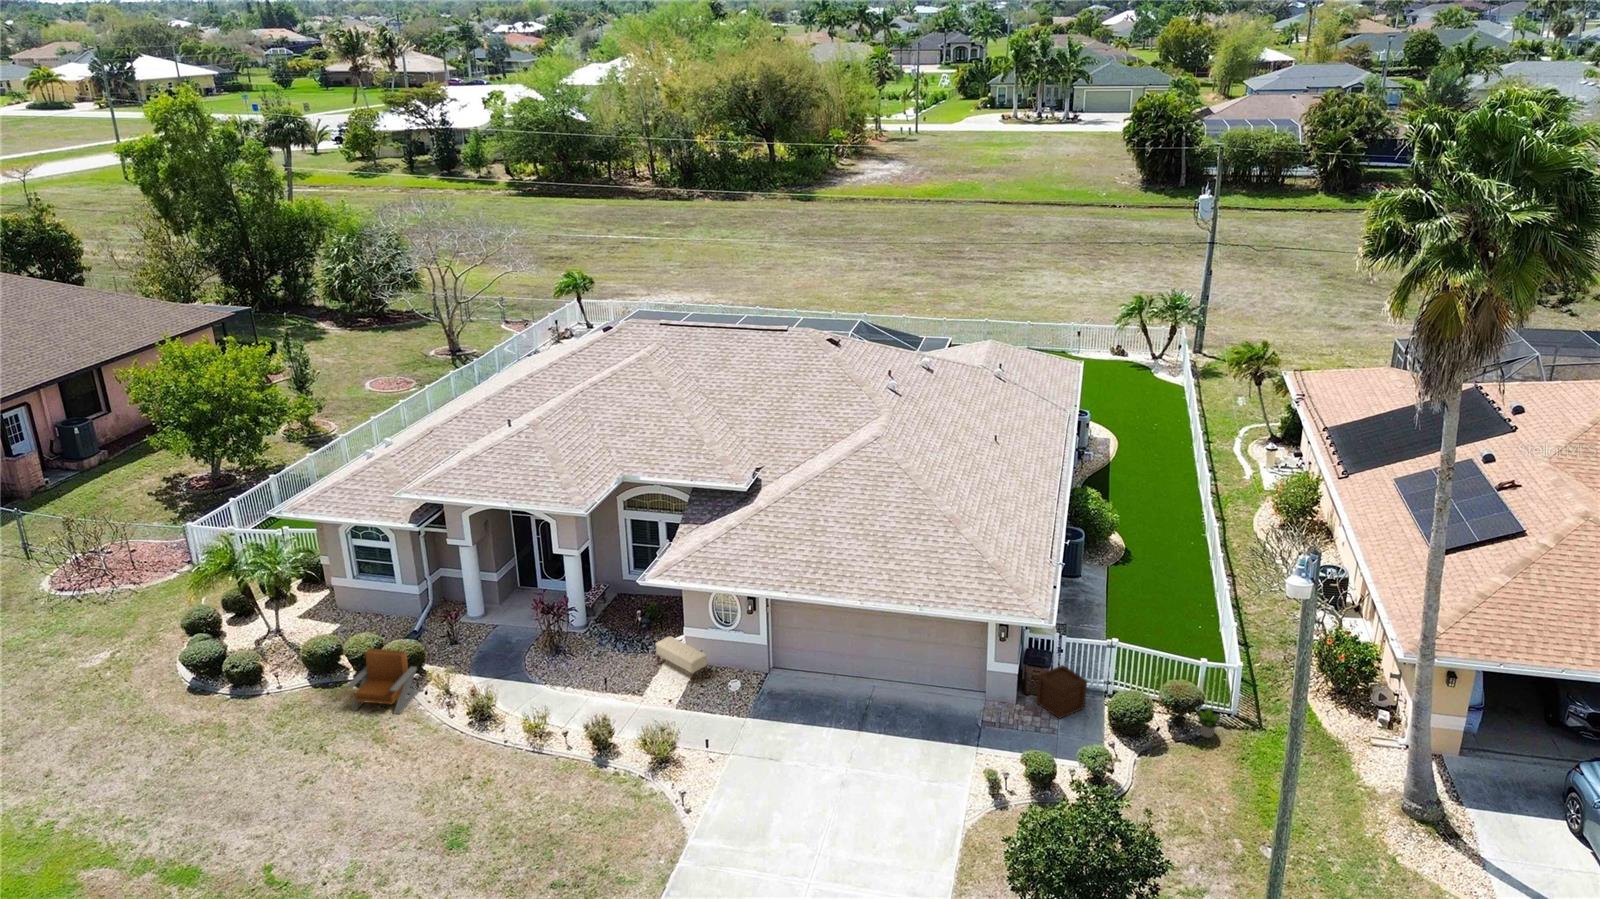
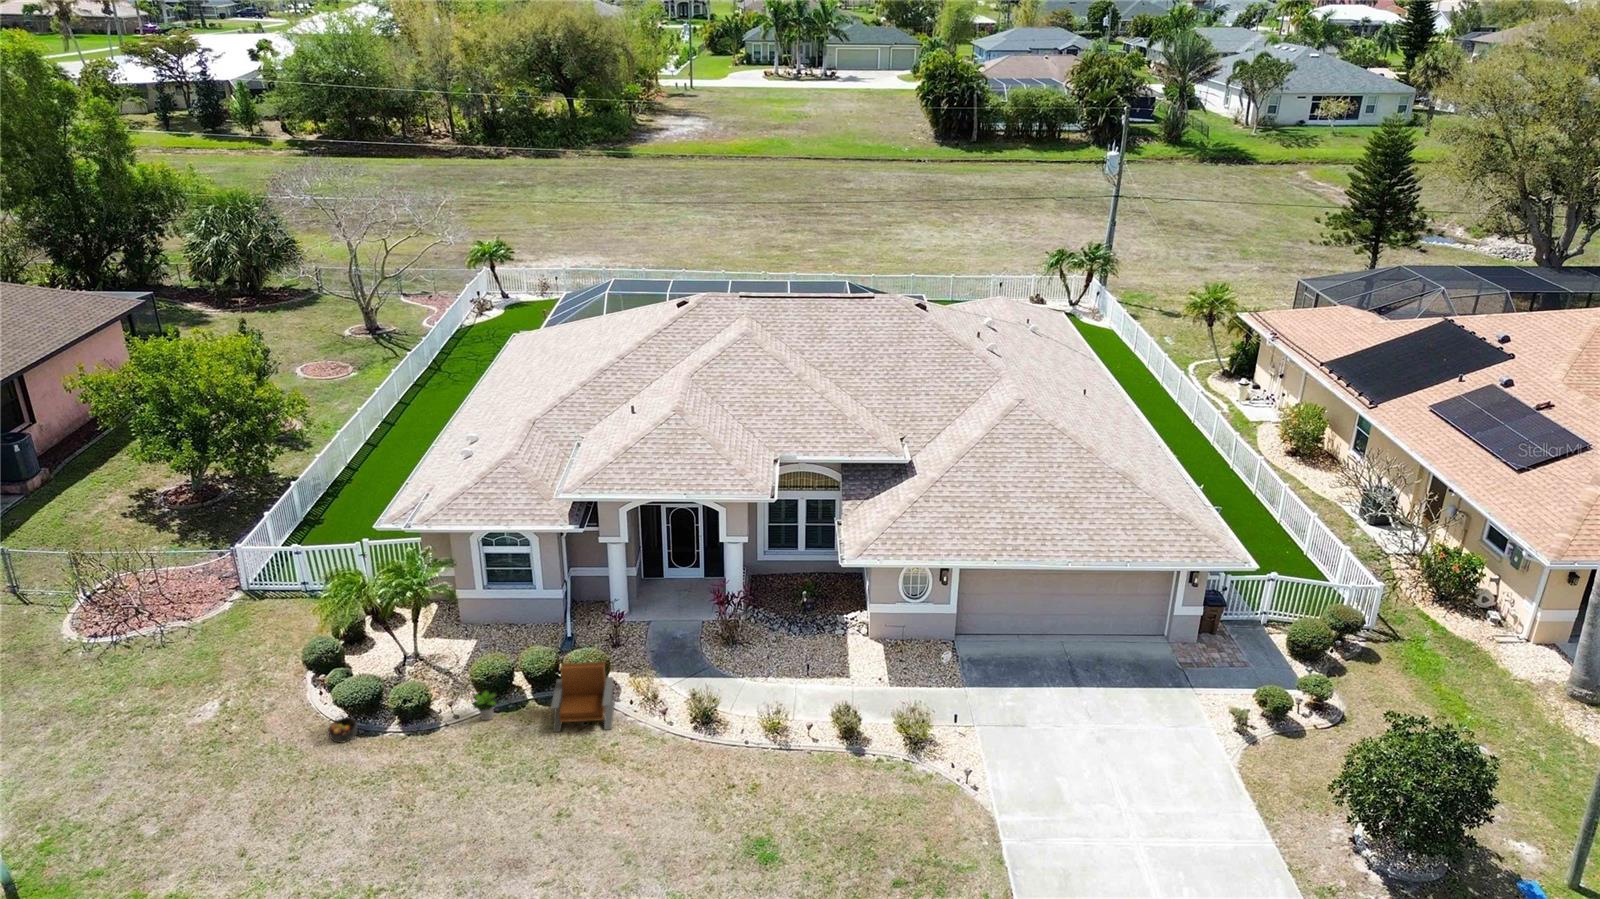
bench: present [656,636,707,682] -> none [840,614,900,659]
wooden crate: present [1036,665,1087,718] -> none [1211,602,1261,652]
basket: none [171,673,198,696] -> present [328,716,357,743]
potted plant: present [1195,708,1221,738] -> present [472,690,499,720]

